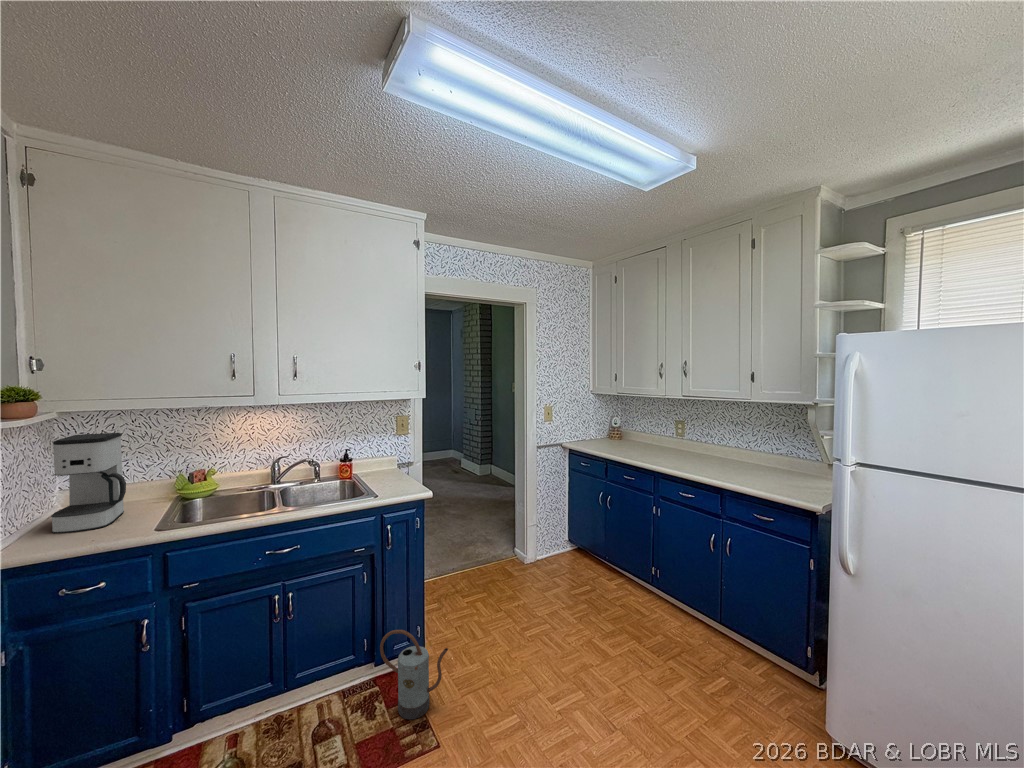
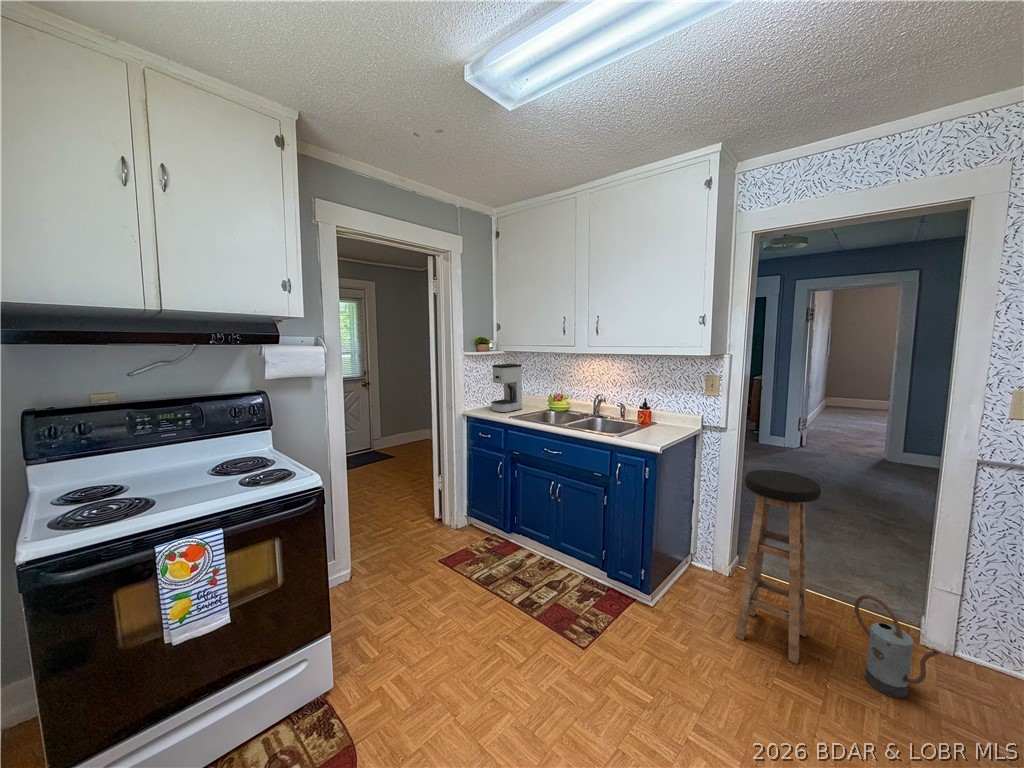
bar stool: none [470,481,526,631] -> present [735,470,821,664]
watering can: present [380,630,448,720] -> present [855,595,939,698]

